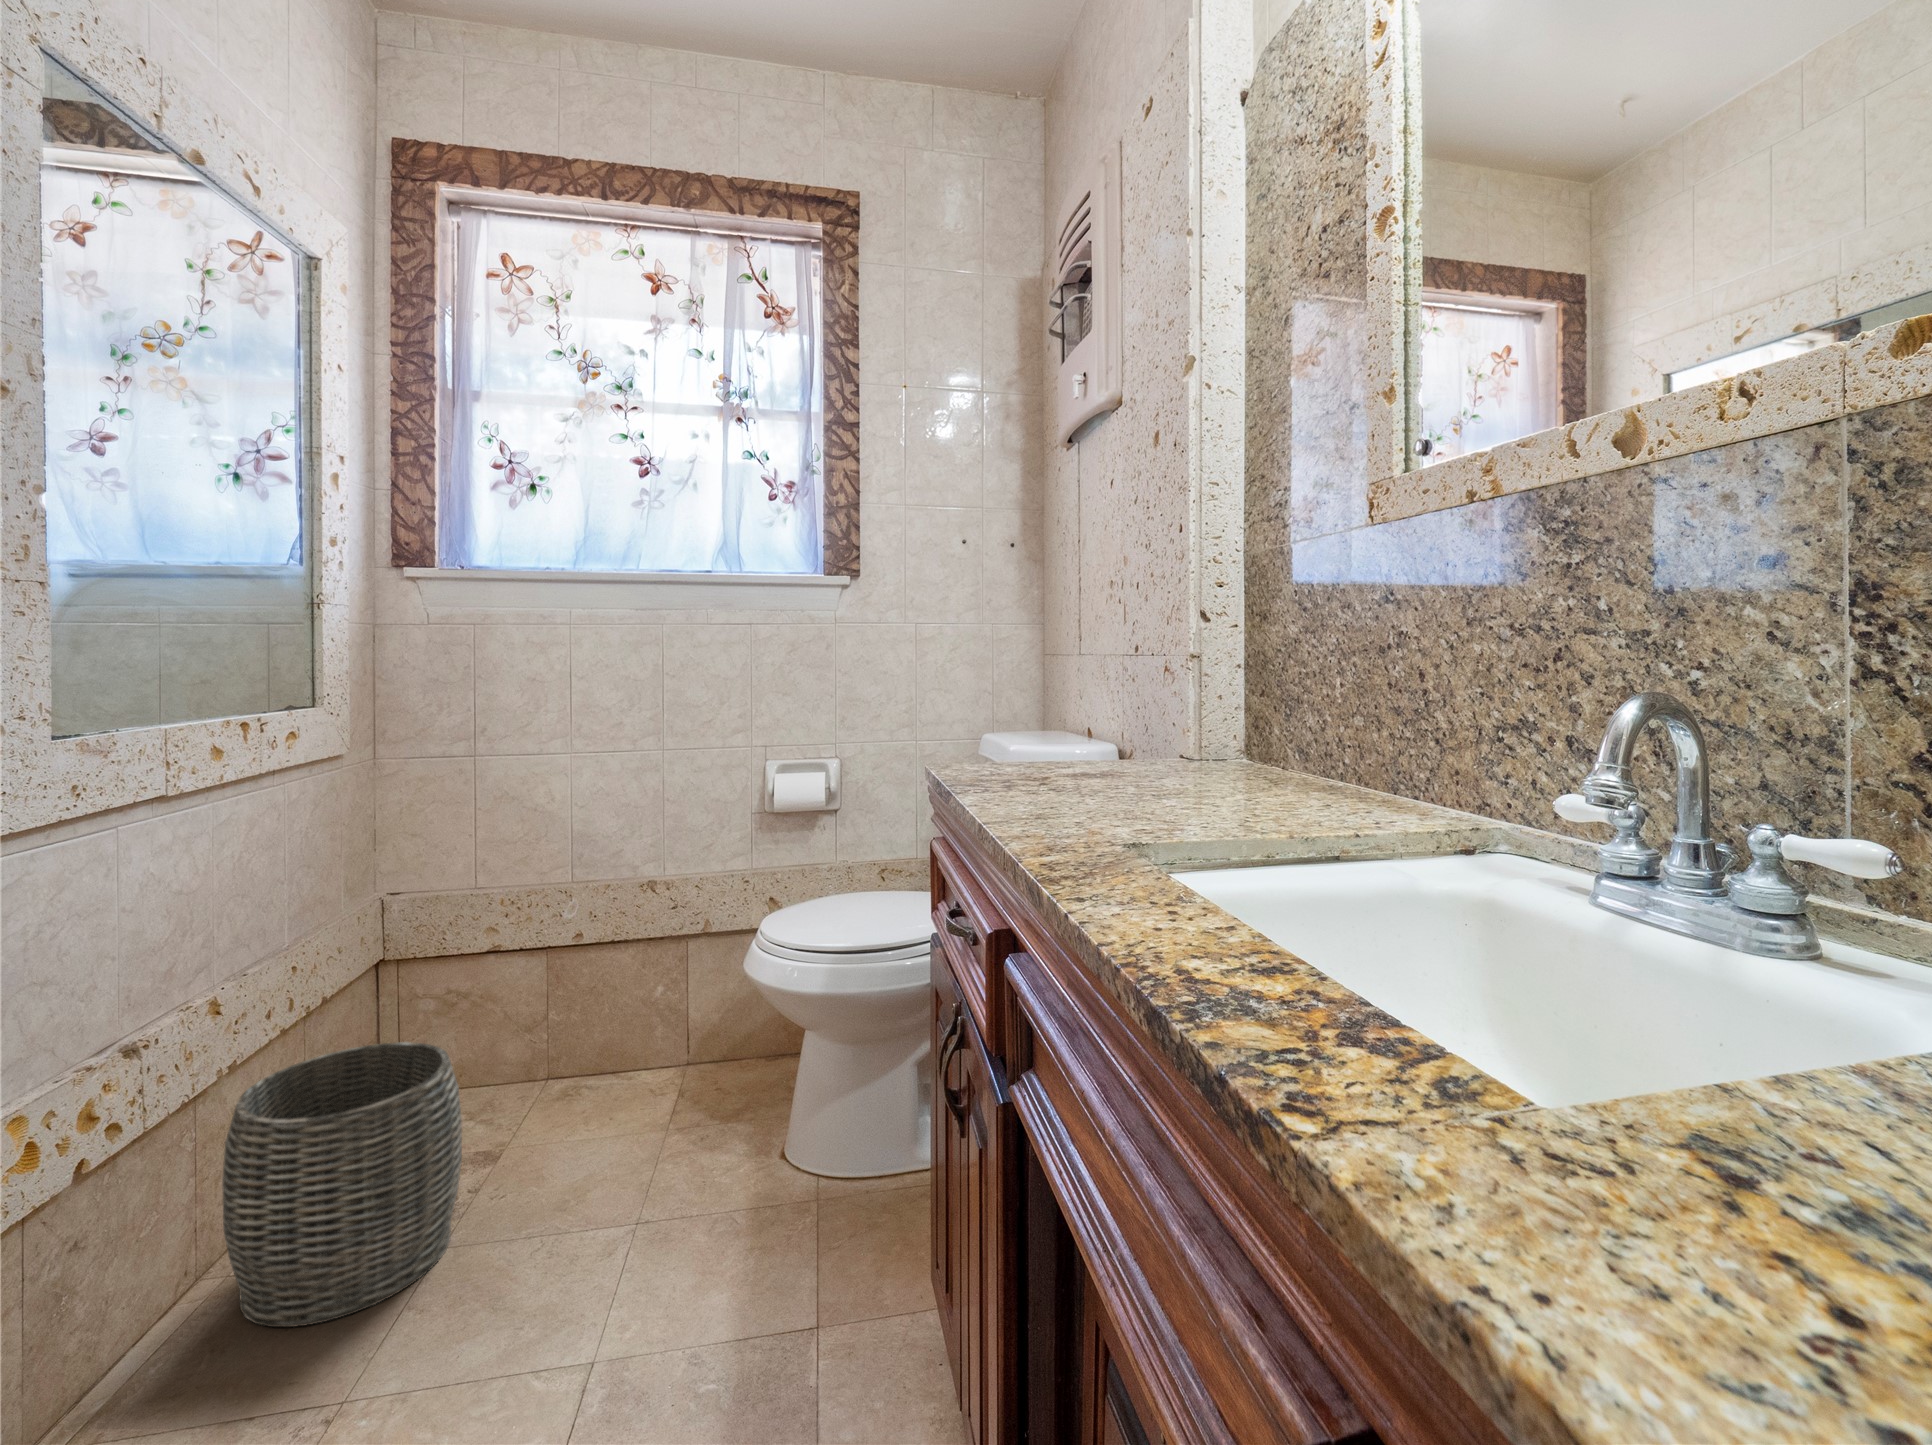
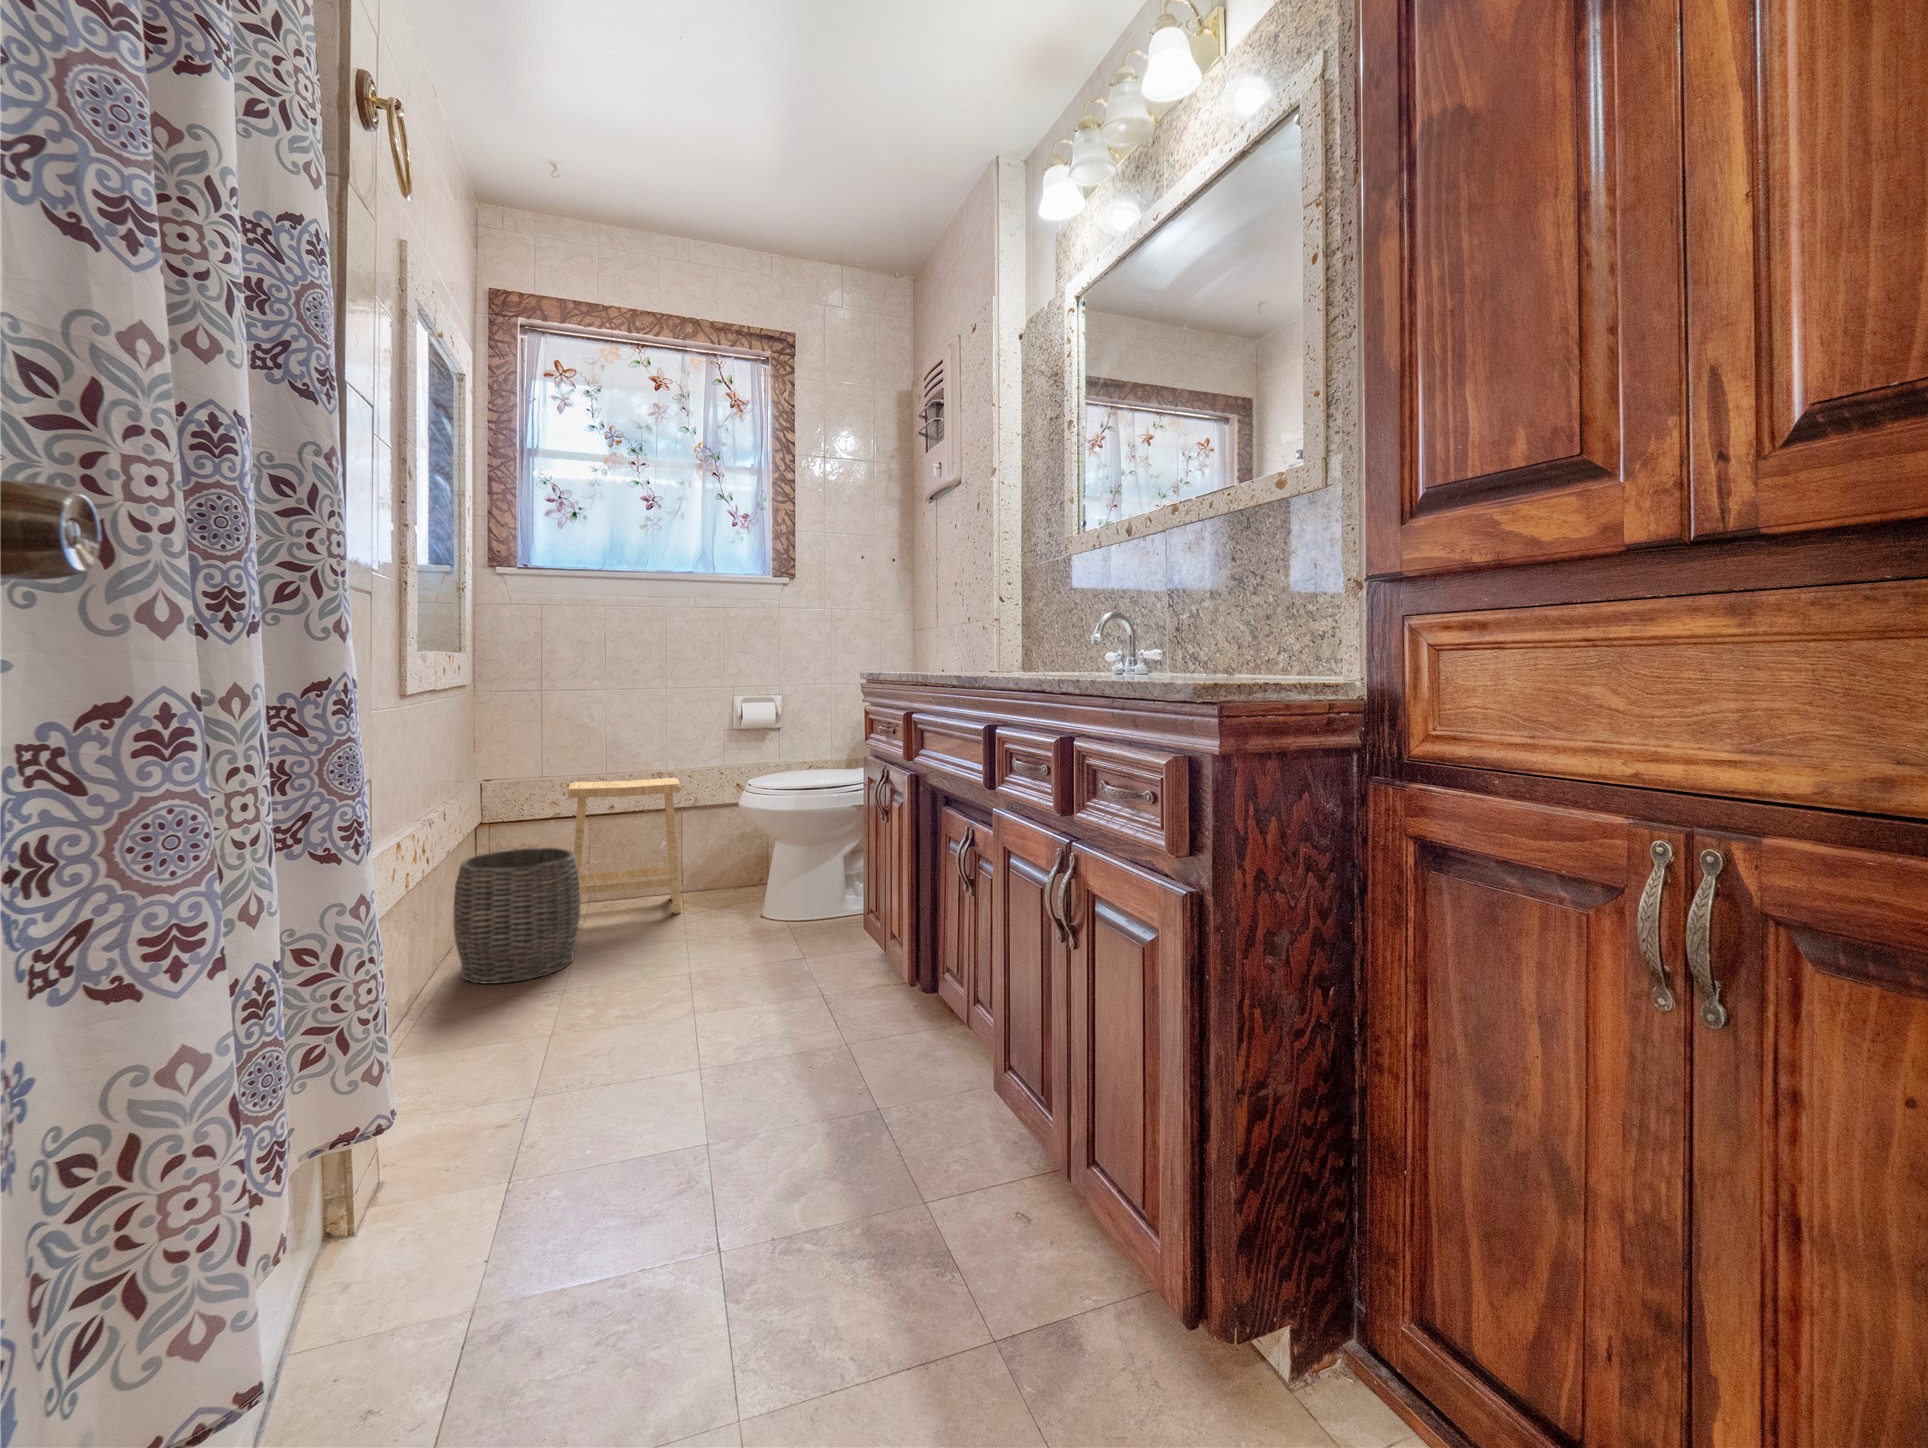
footstool: none [489,891,679,1140] -> present [568,778,681,914]

